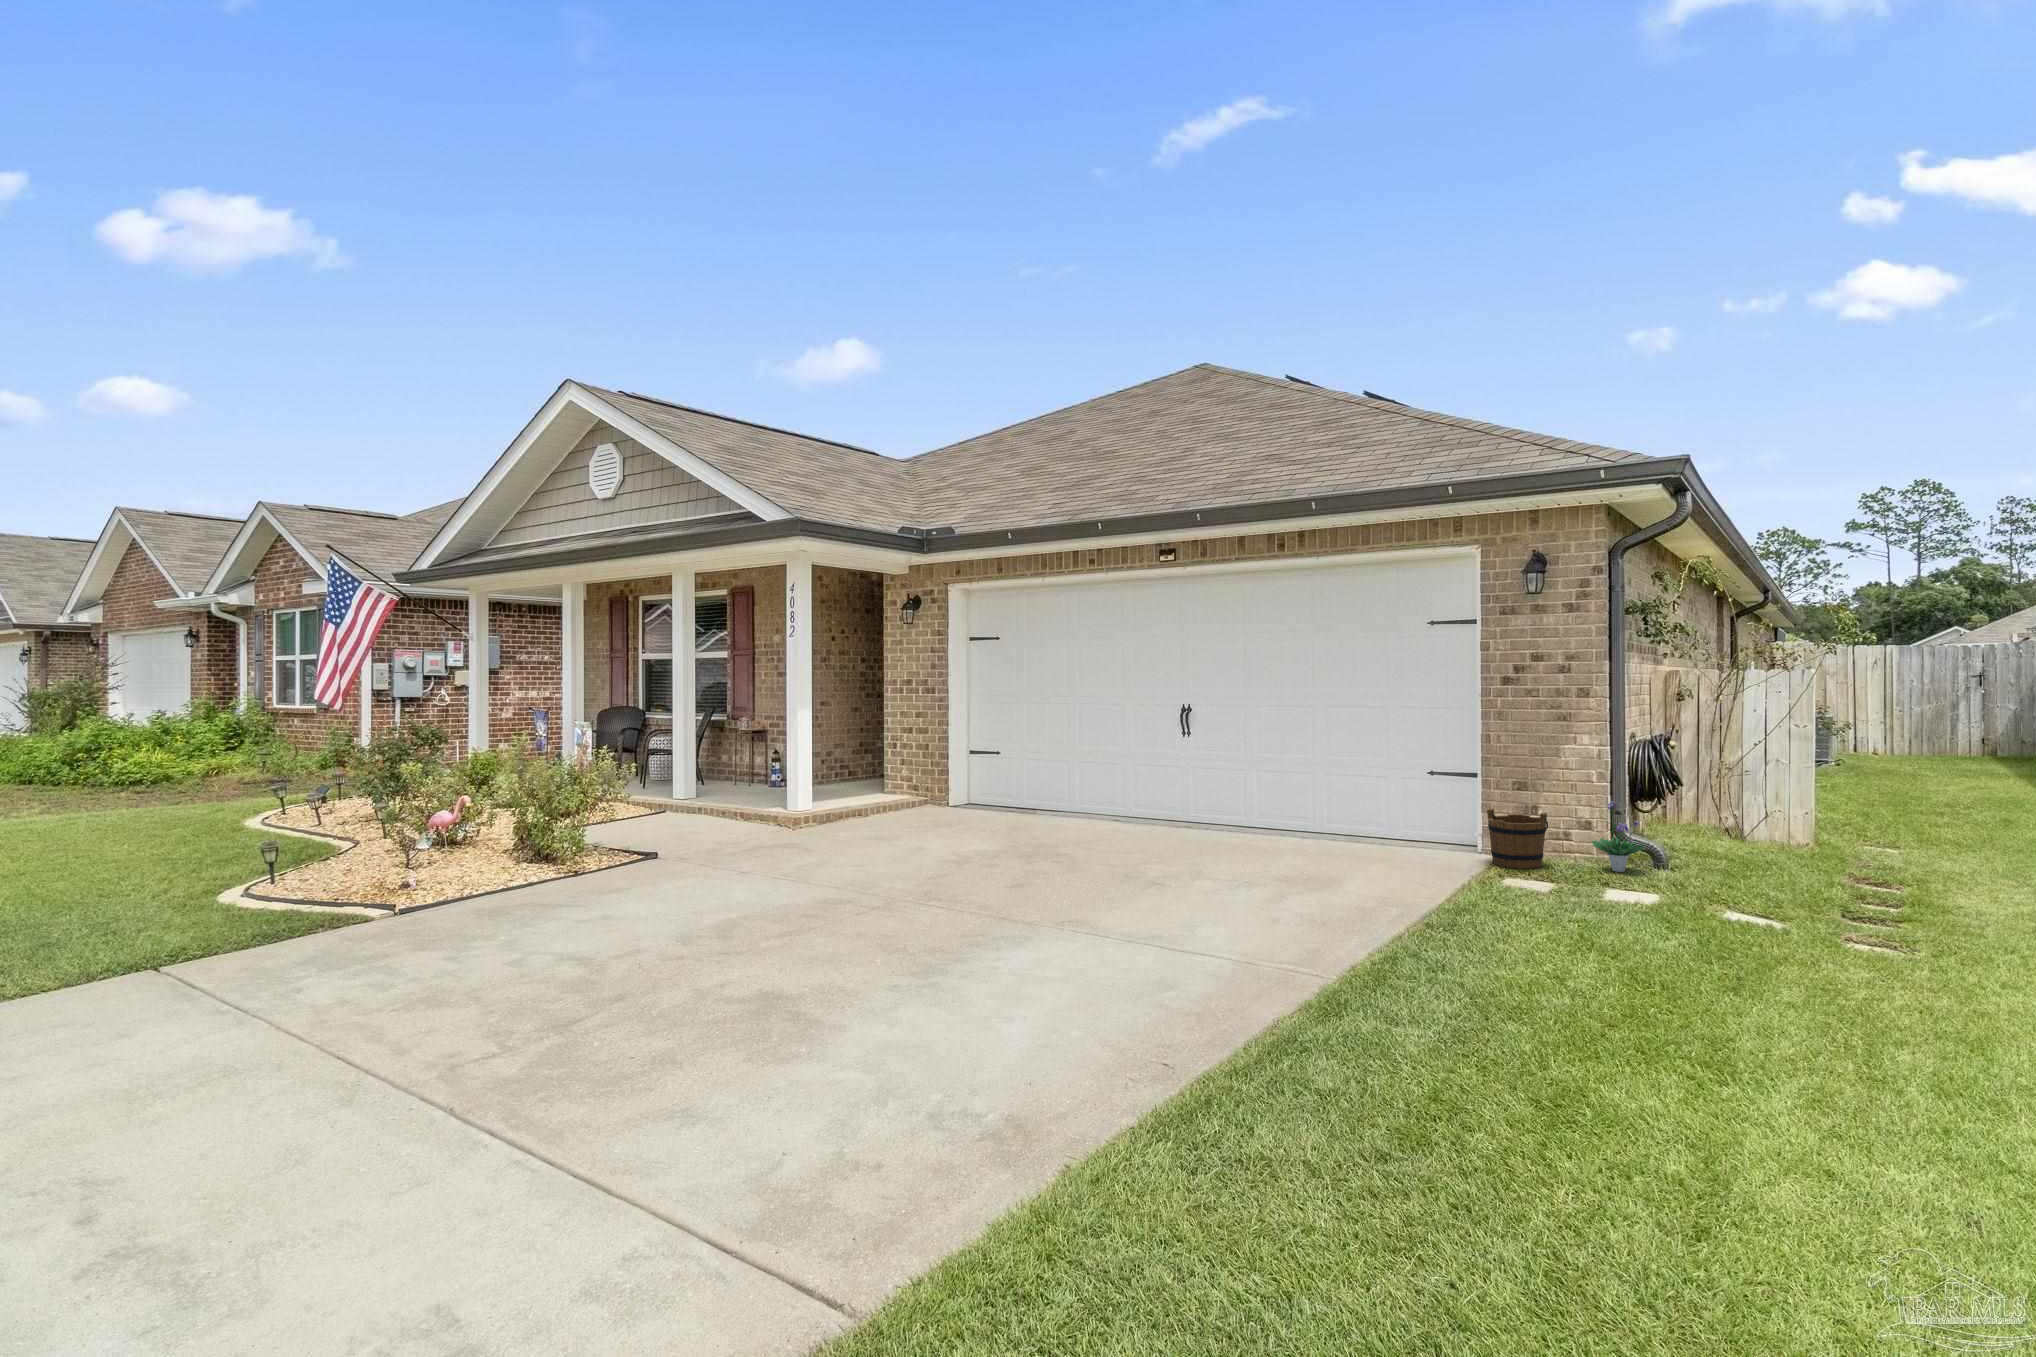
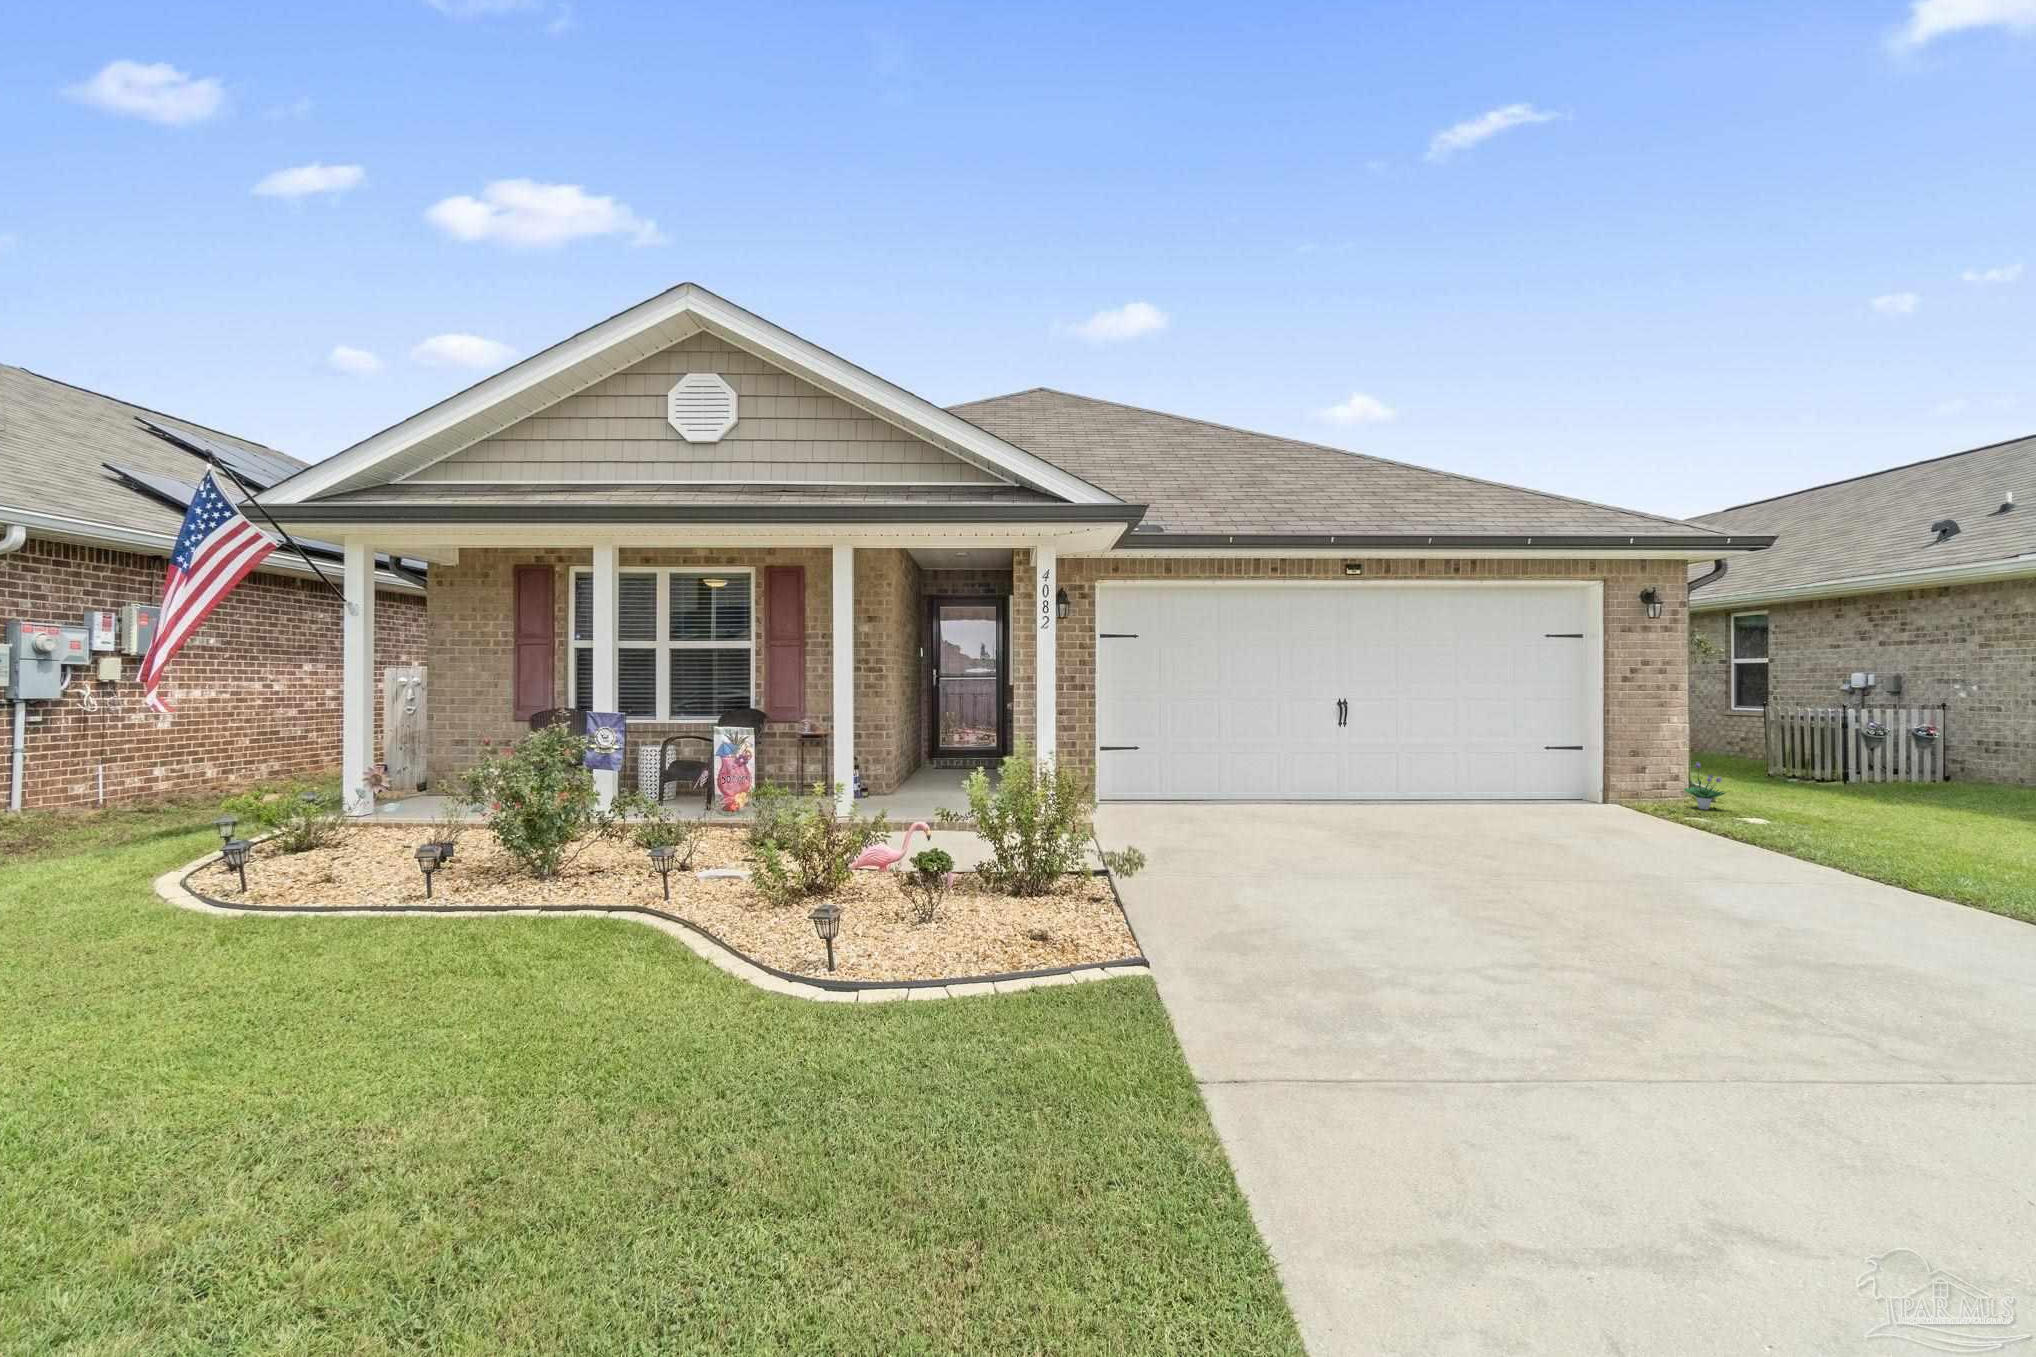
bucket: present [1487,809,1548,869] -> none [1625,772,1675,813]

